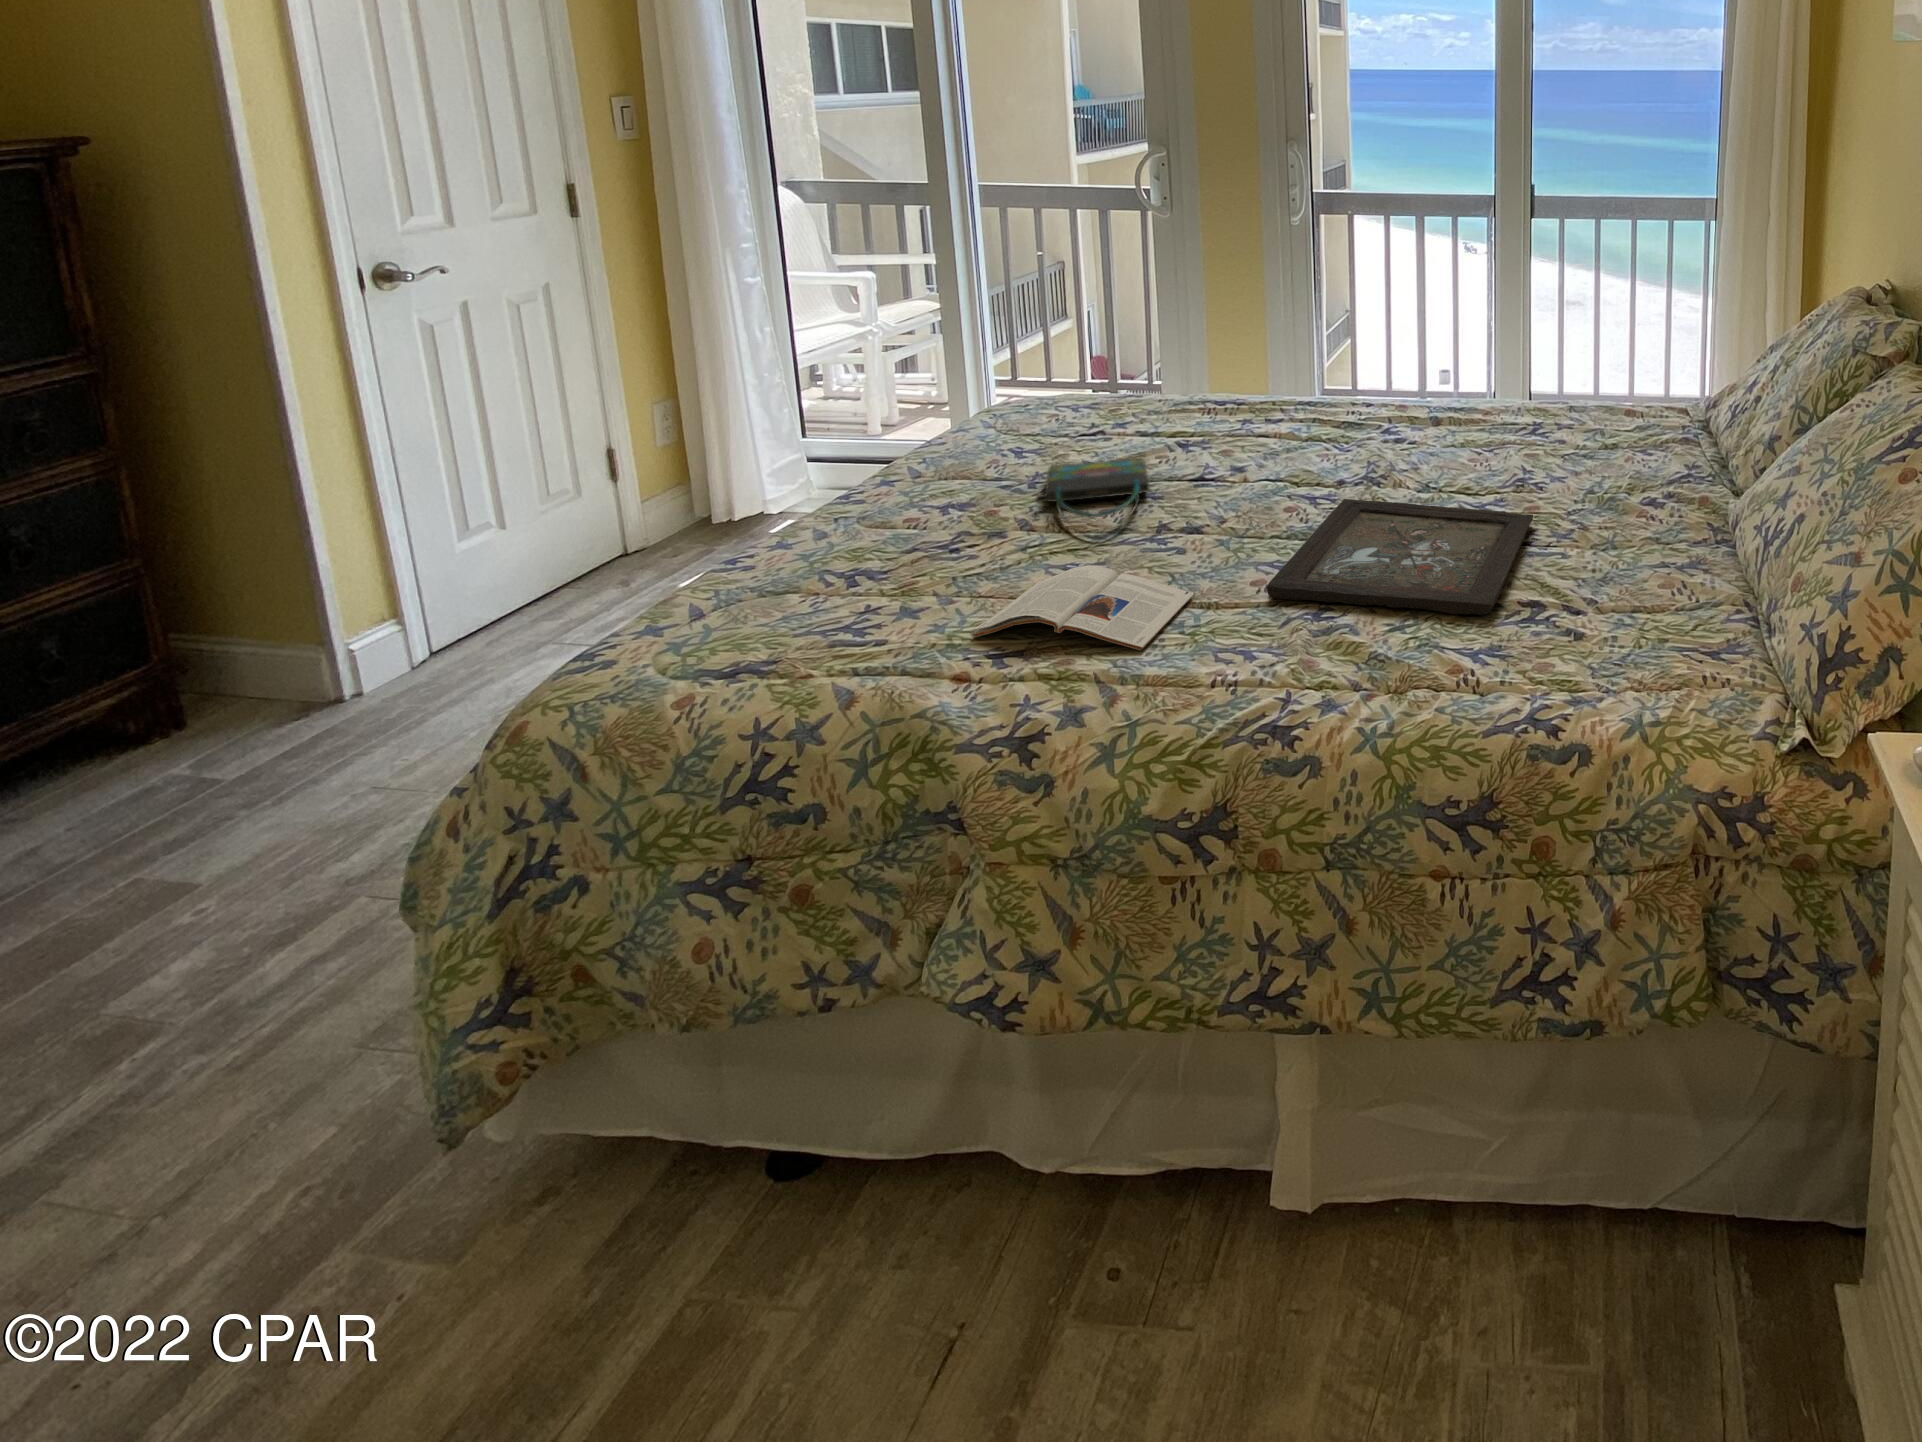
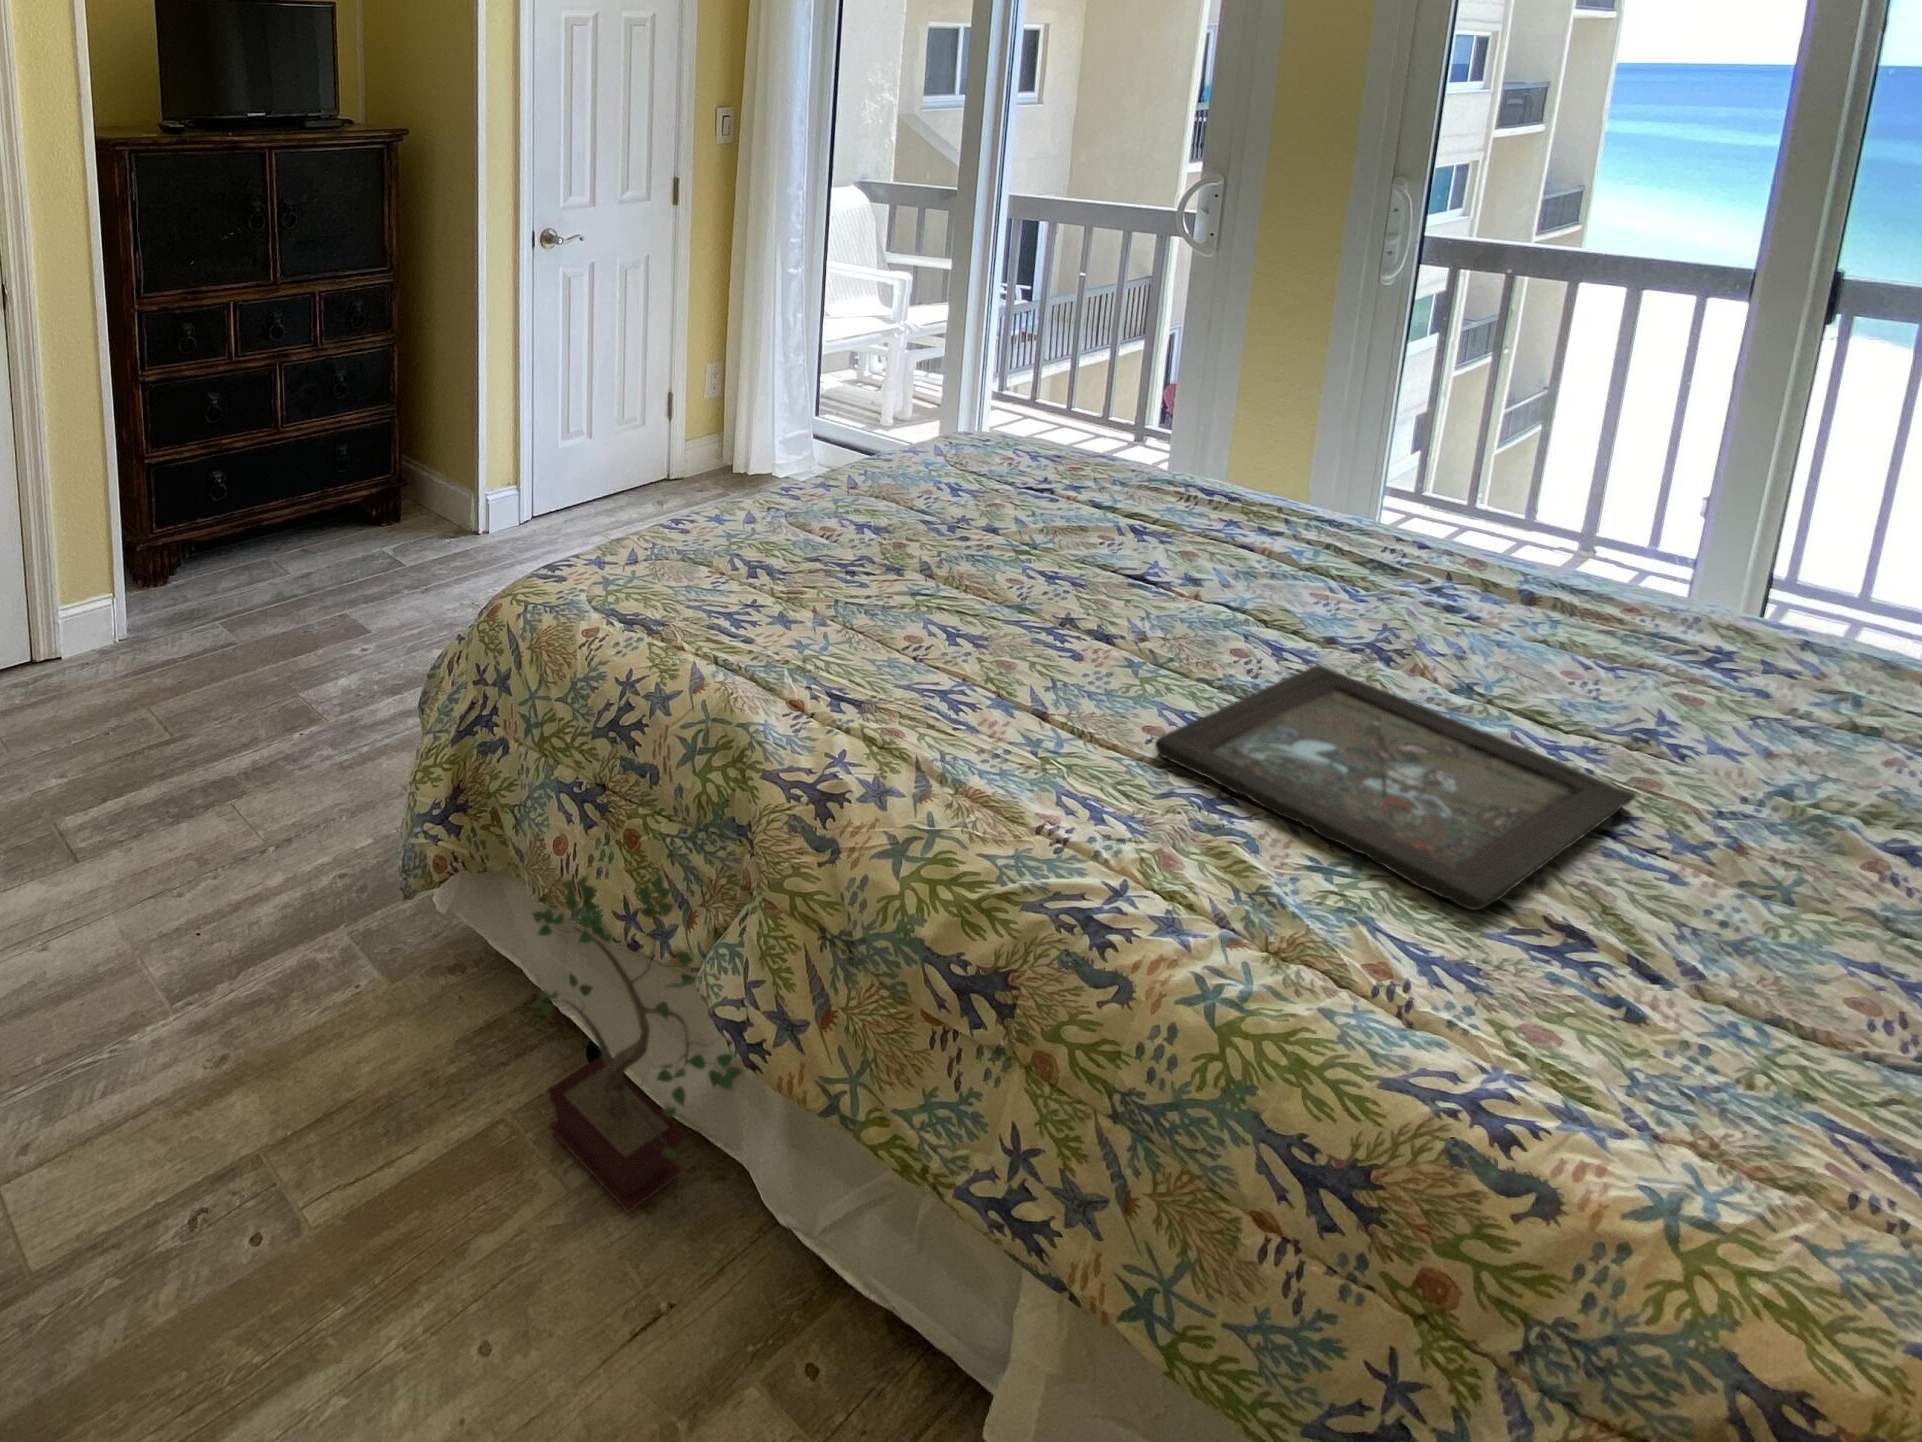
tote bag: present [1035,458,1153,540] -> none [946,515,1081,612]
magazine: present [973,565,1194,650] -> none [826,635,1067,754]
potted plant: none [677,908,1004,1286] -> present [532,875,742,1212]

